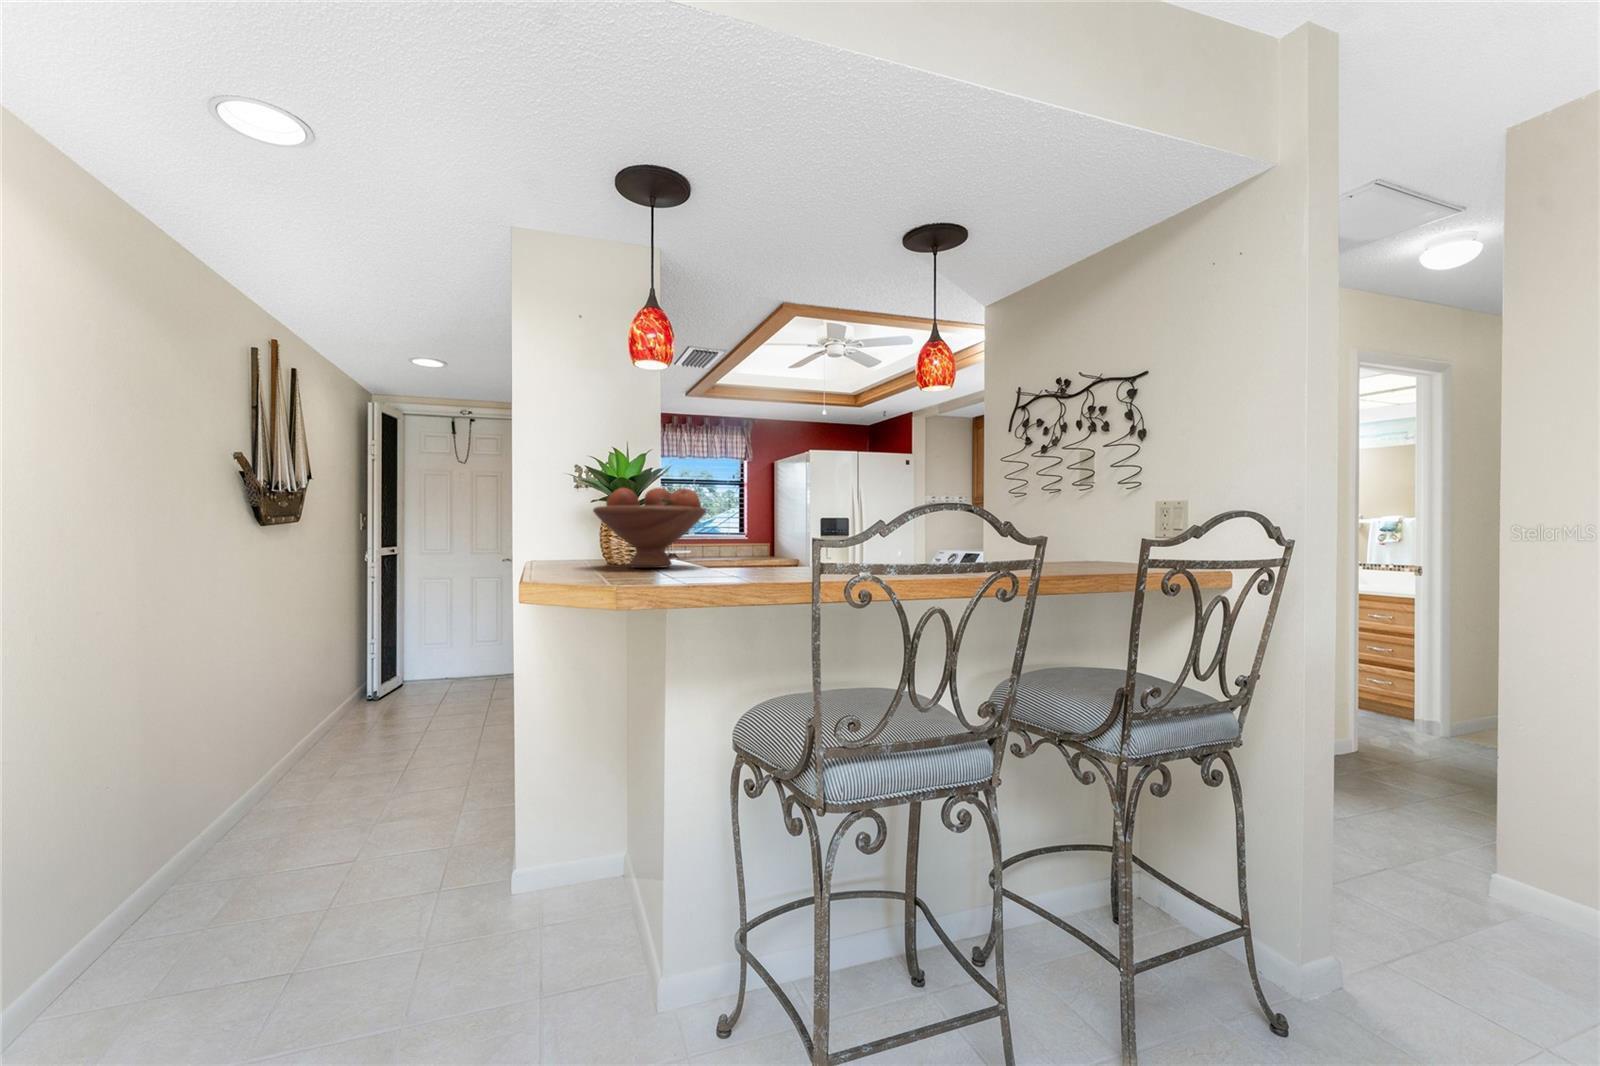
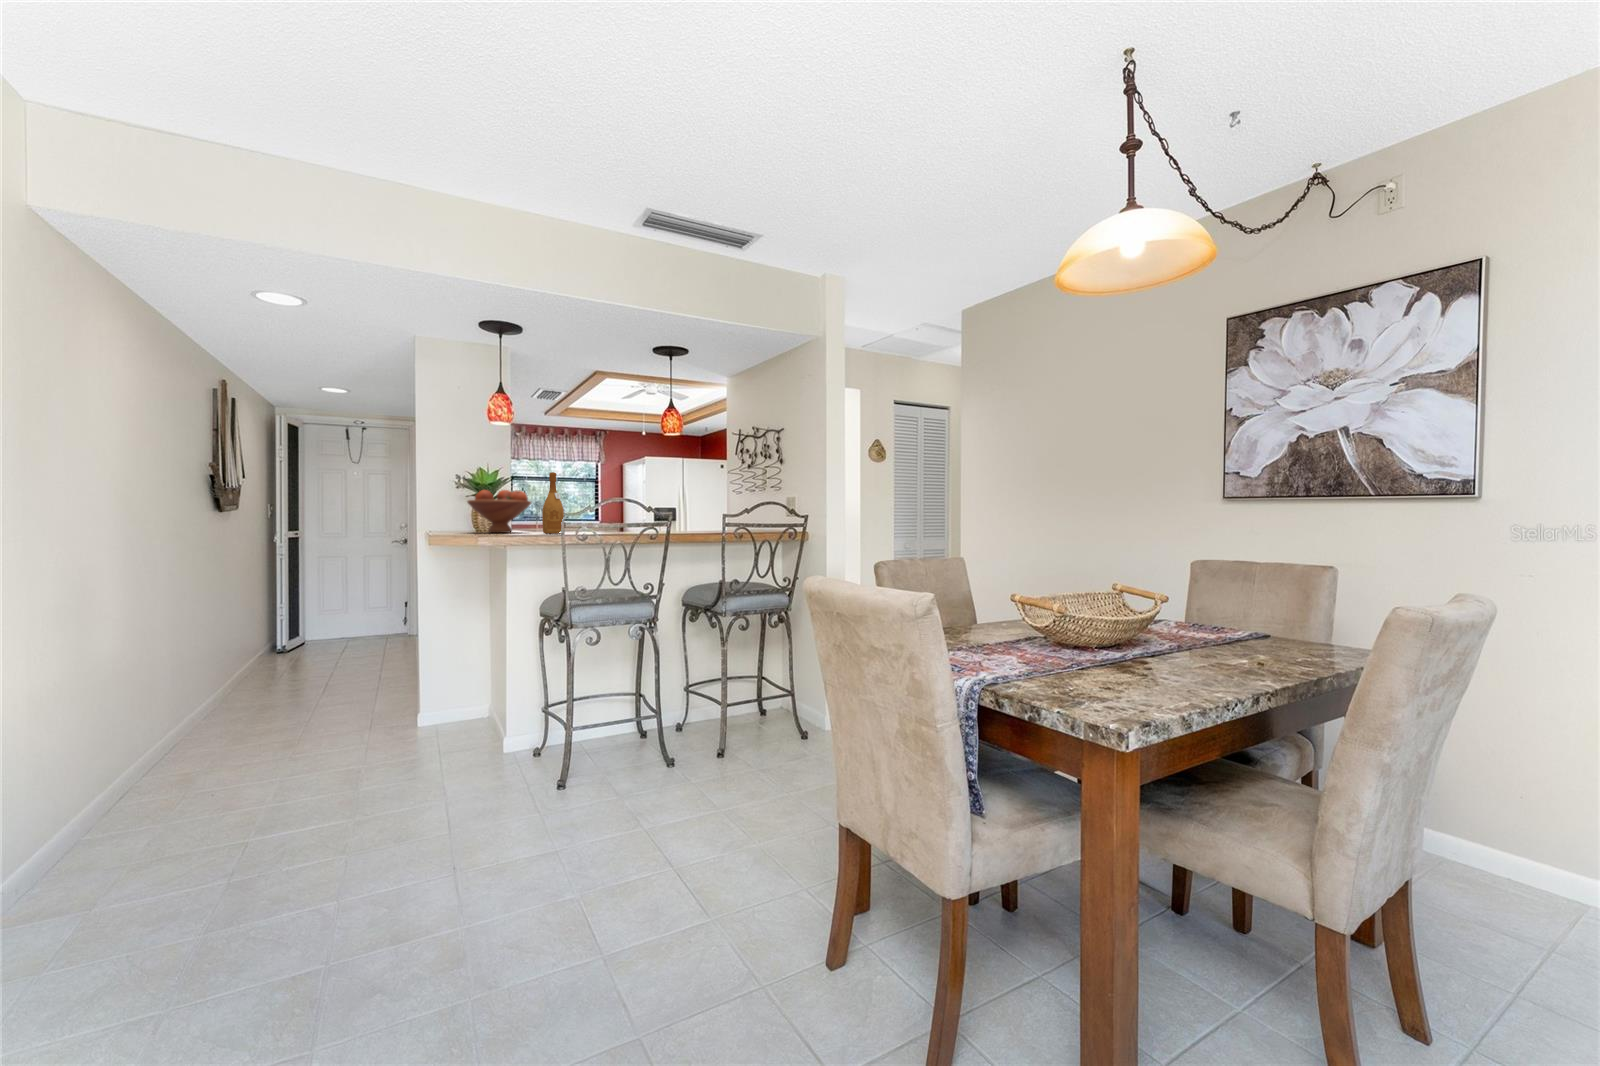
wine bottle: none [733,451,772,573] -> present [542,472,564,534]

